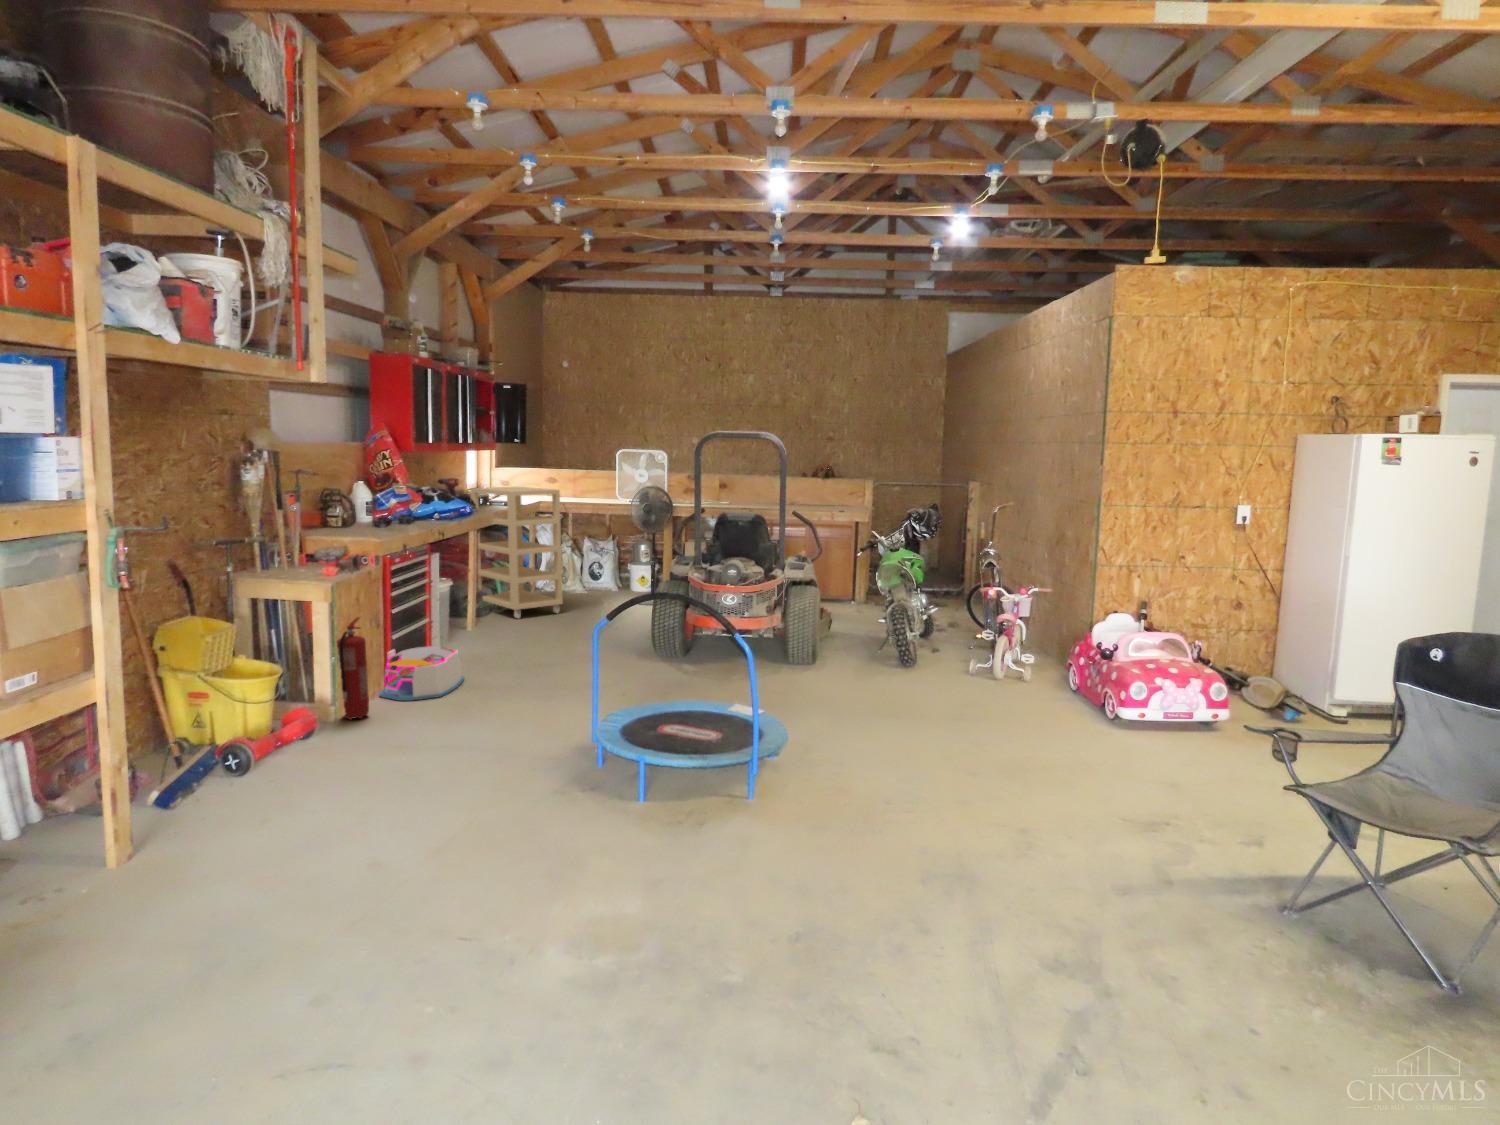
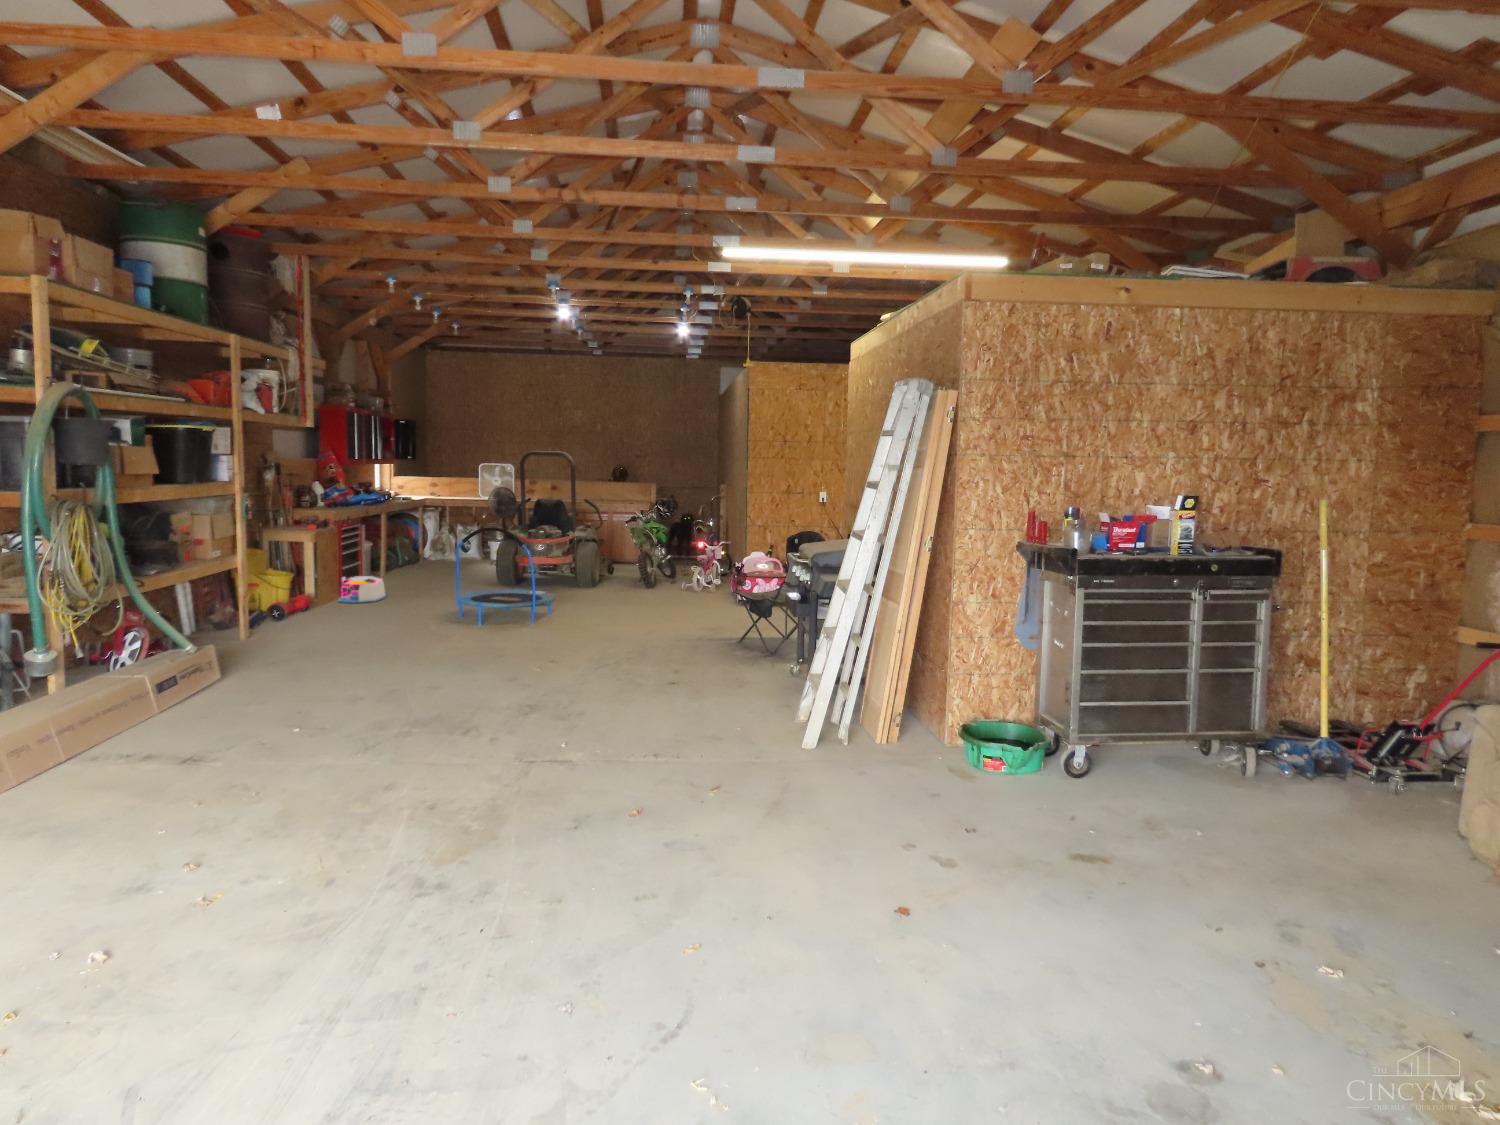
shelving unit: present [470,487,563,618] -> none [381,487,444,571]
fire extinguisher: present [337,617,369,720] -> none [318,554,336,610]

